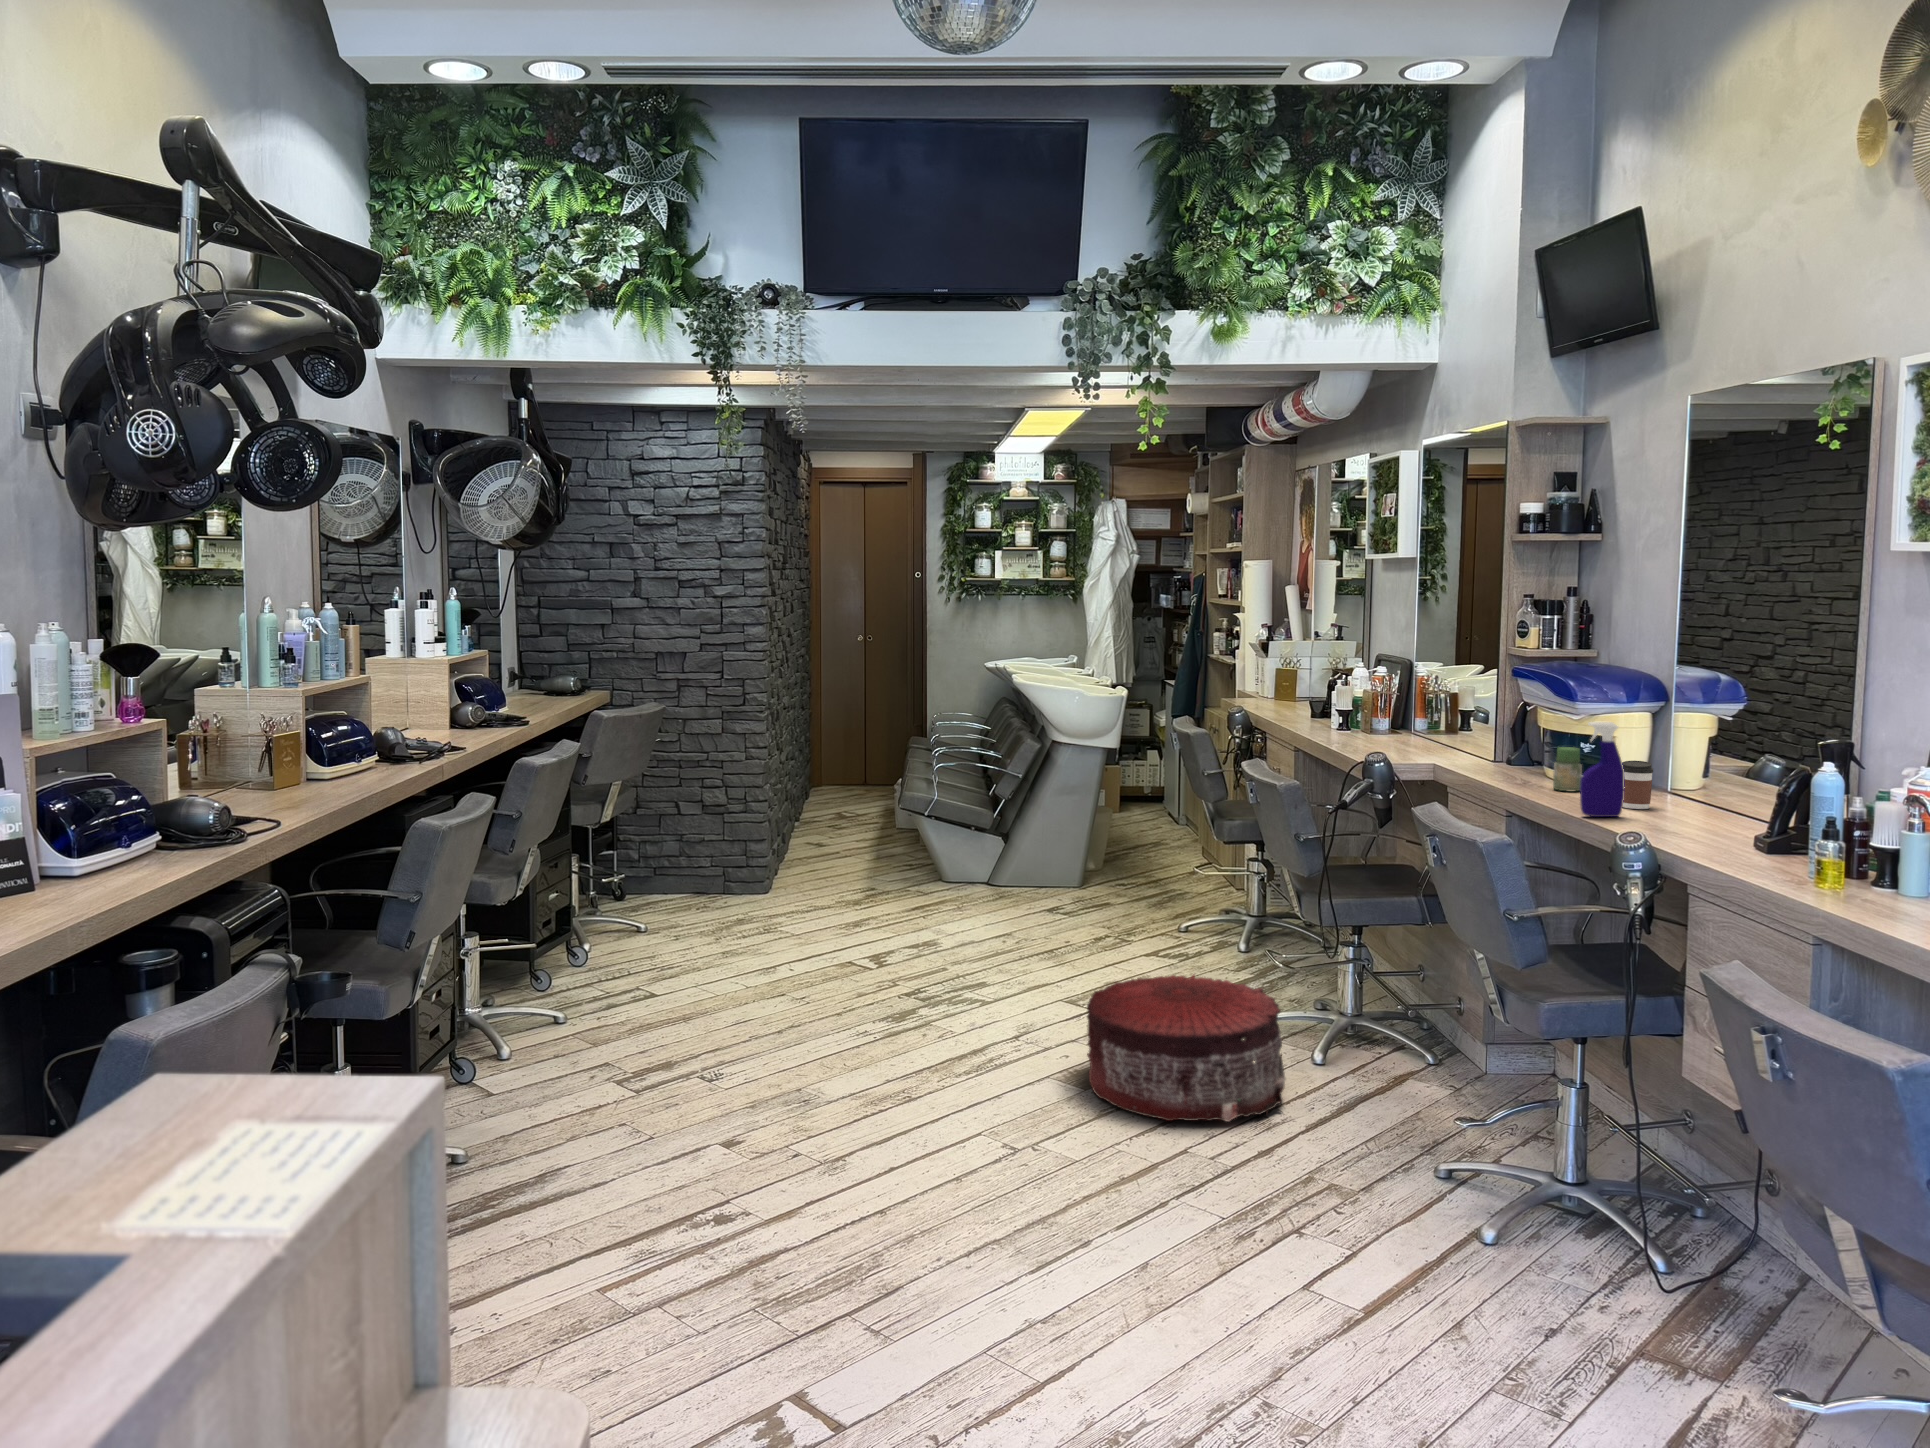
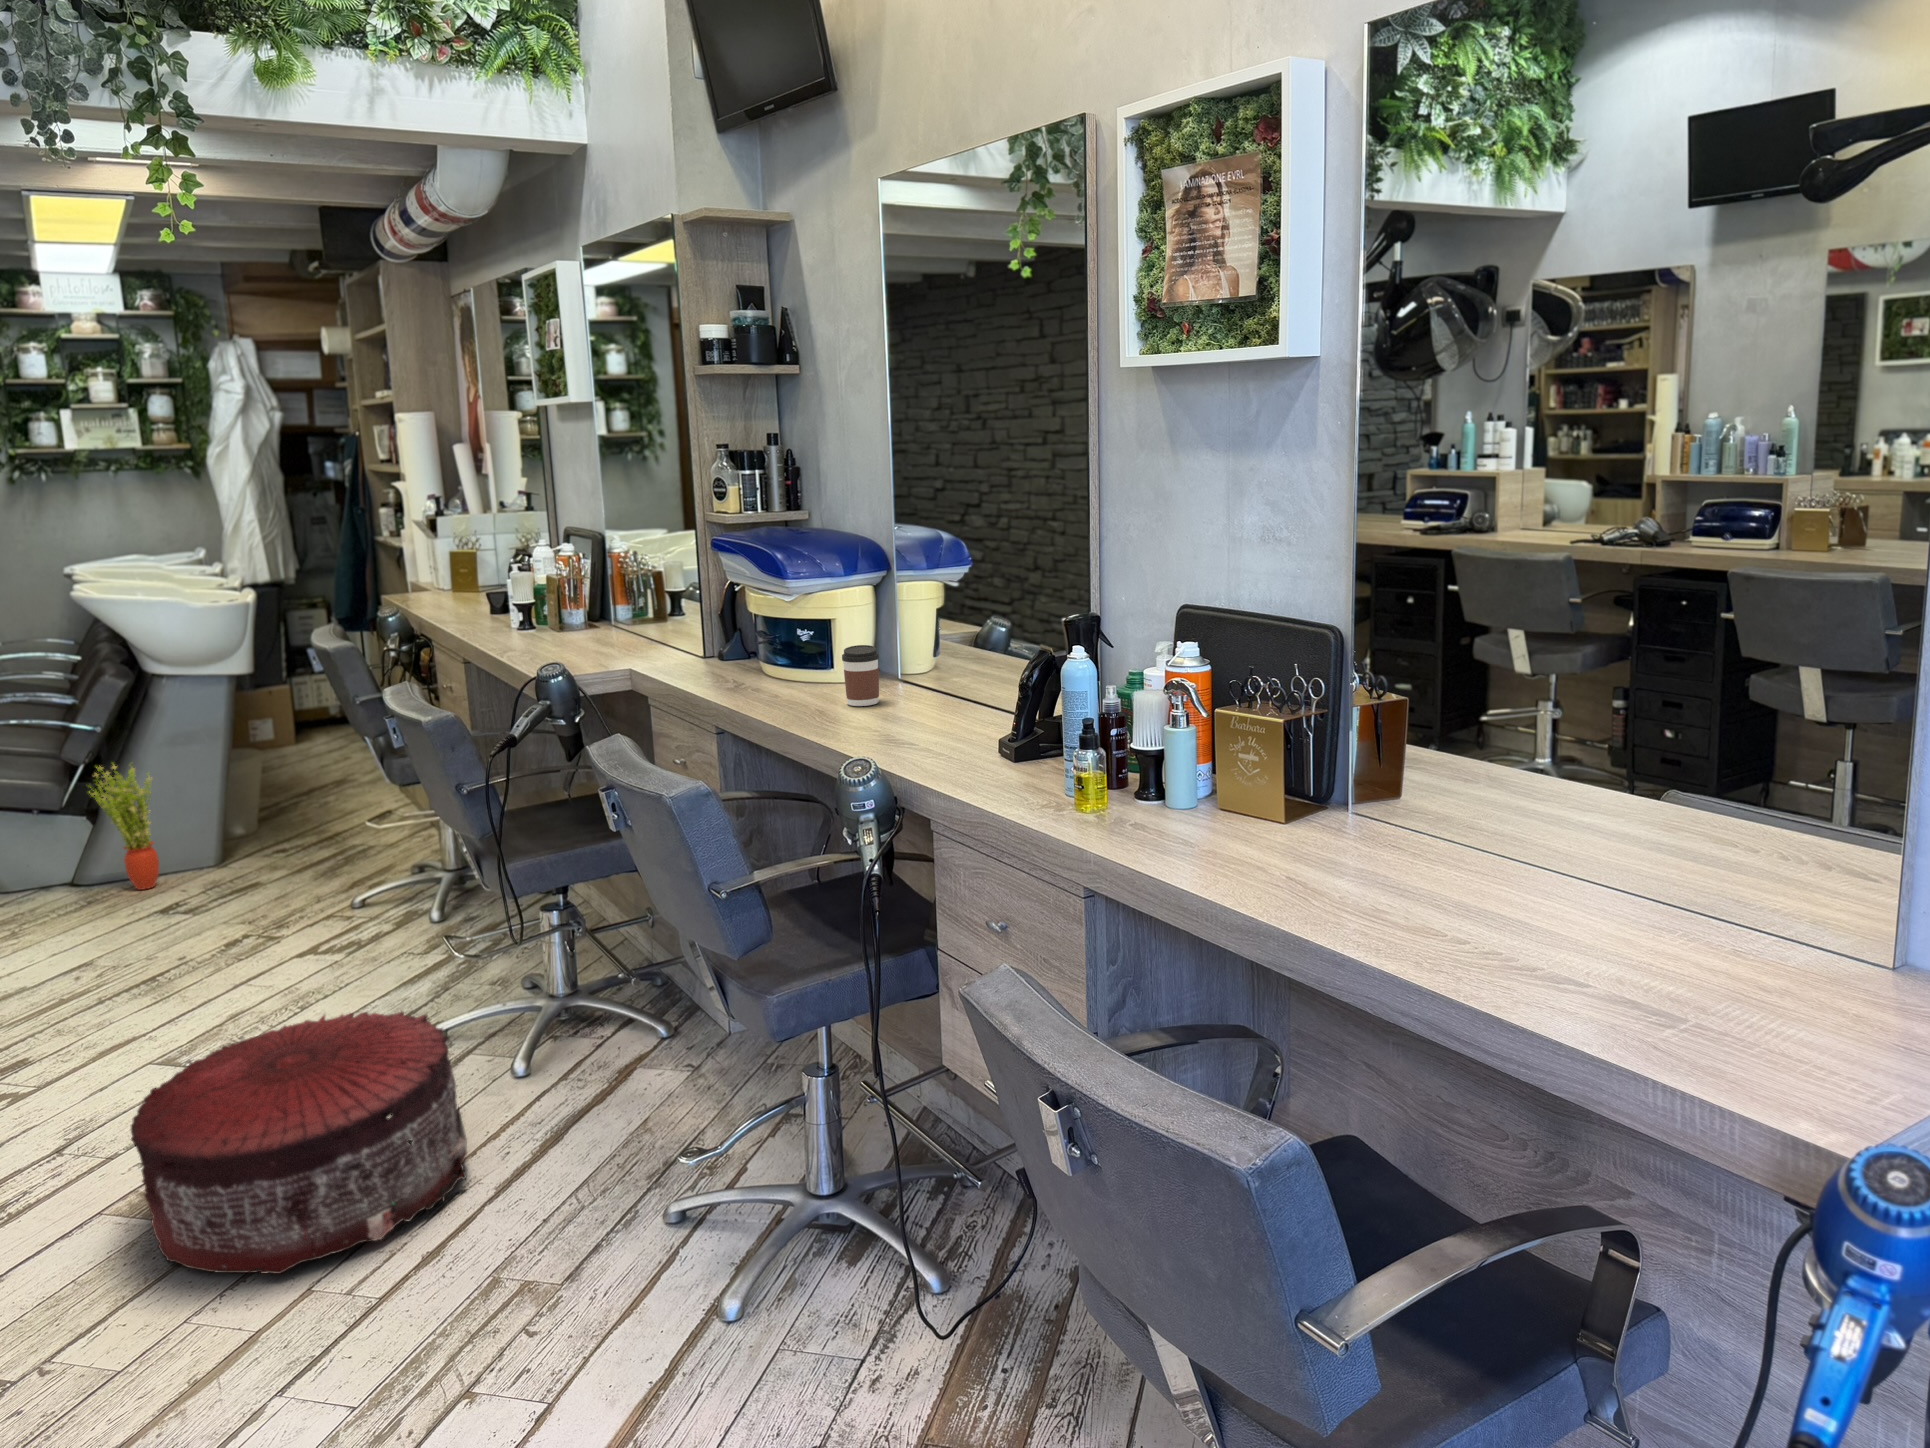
spray bottle: present [1580,722,1625,817] -> none [797,604,849,728]
jar: present [1553,747,1582,792] -> none [768,633,803,689]
potted plant: none [1014,801,1055,895] -> present [89,765,160,890]

